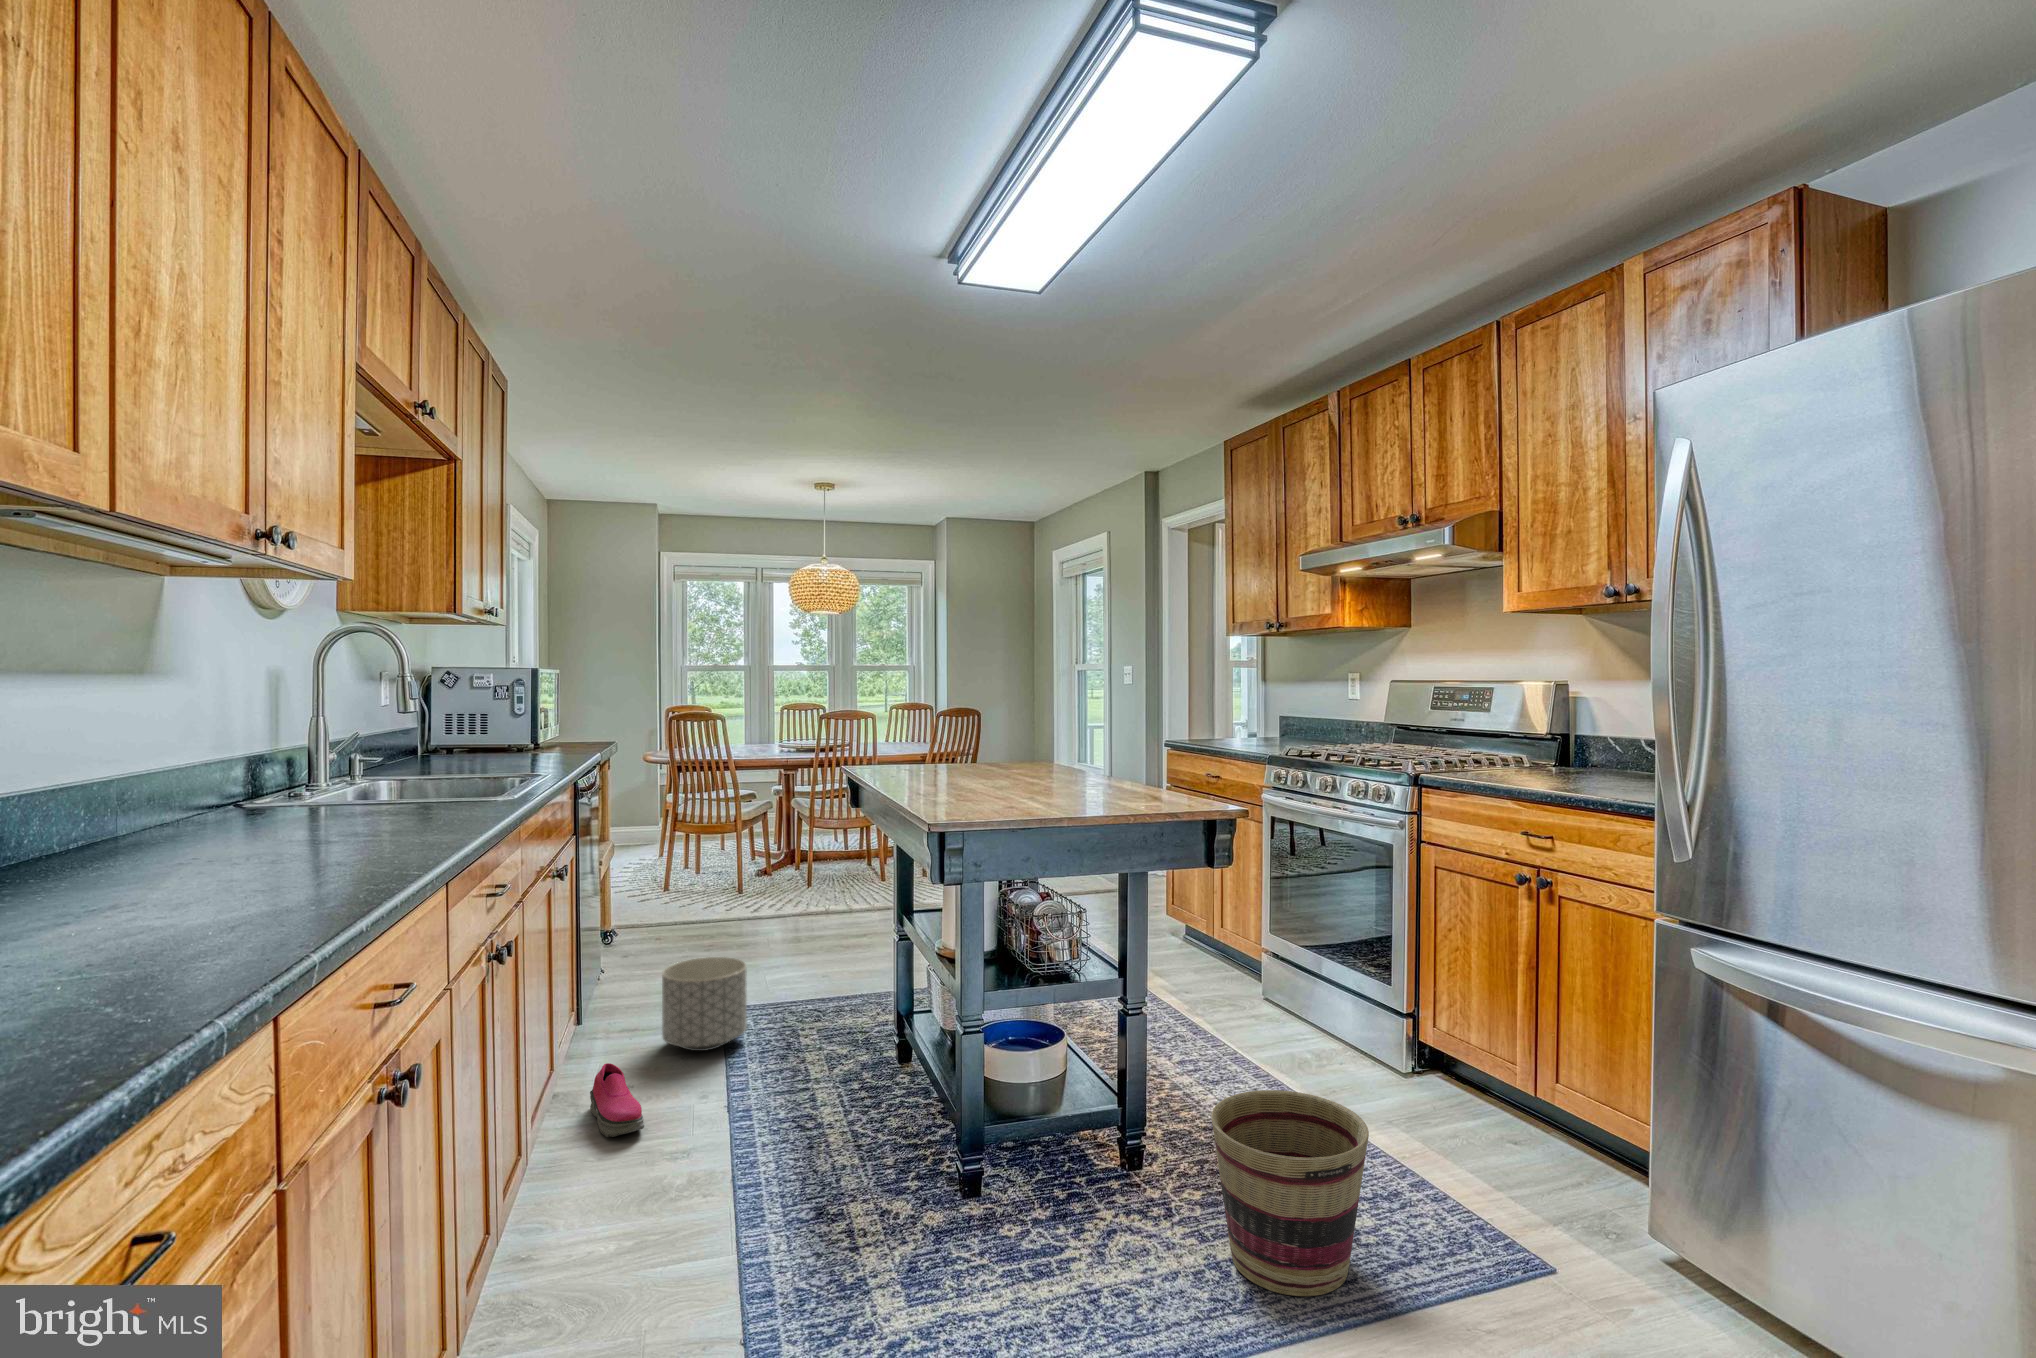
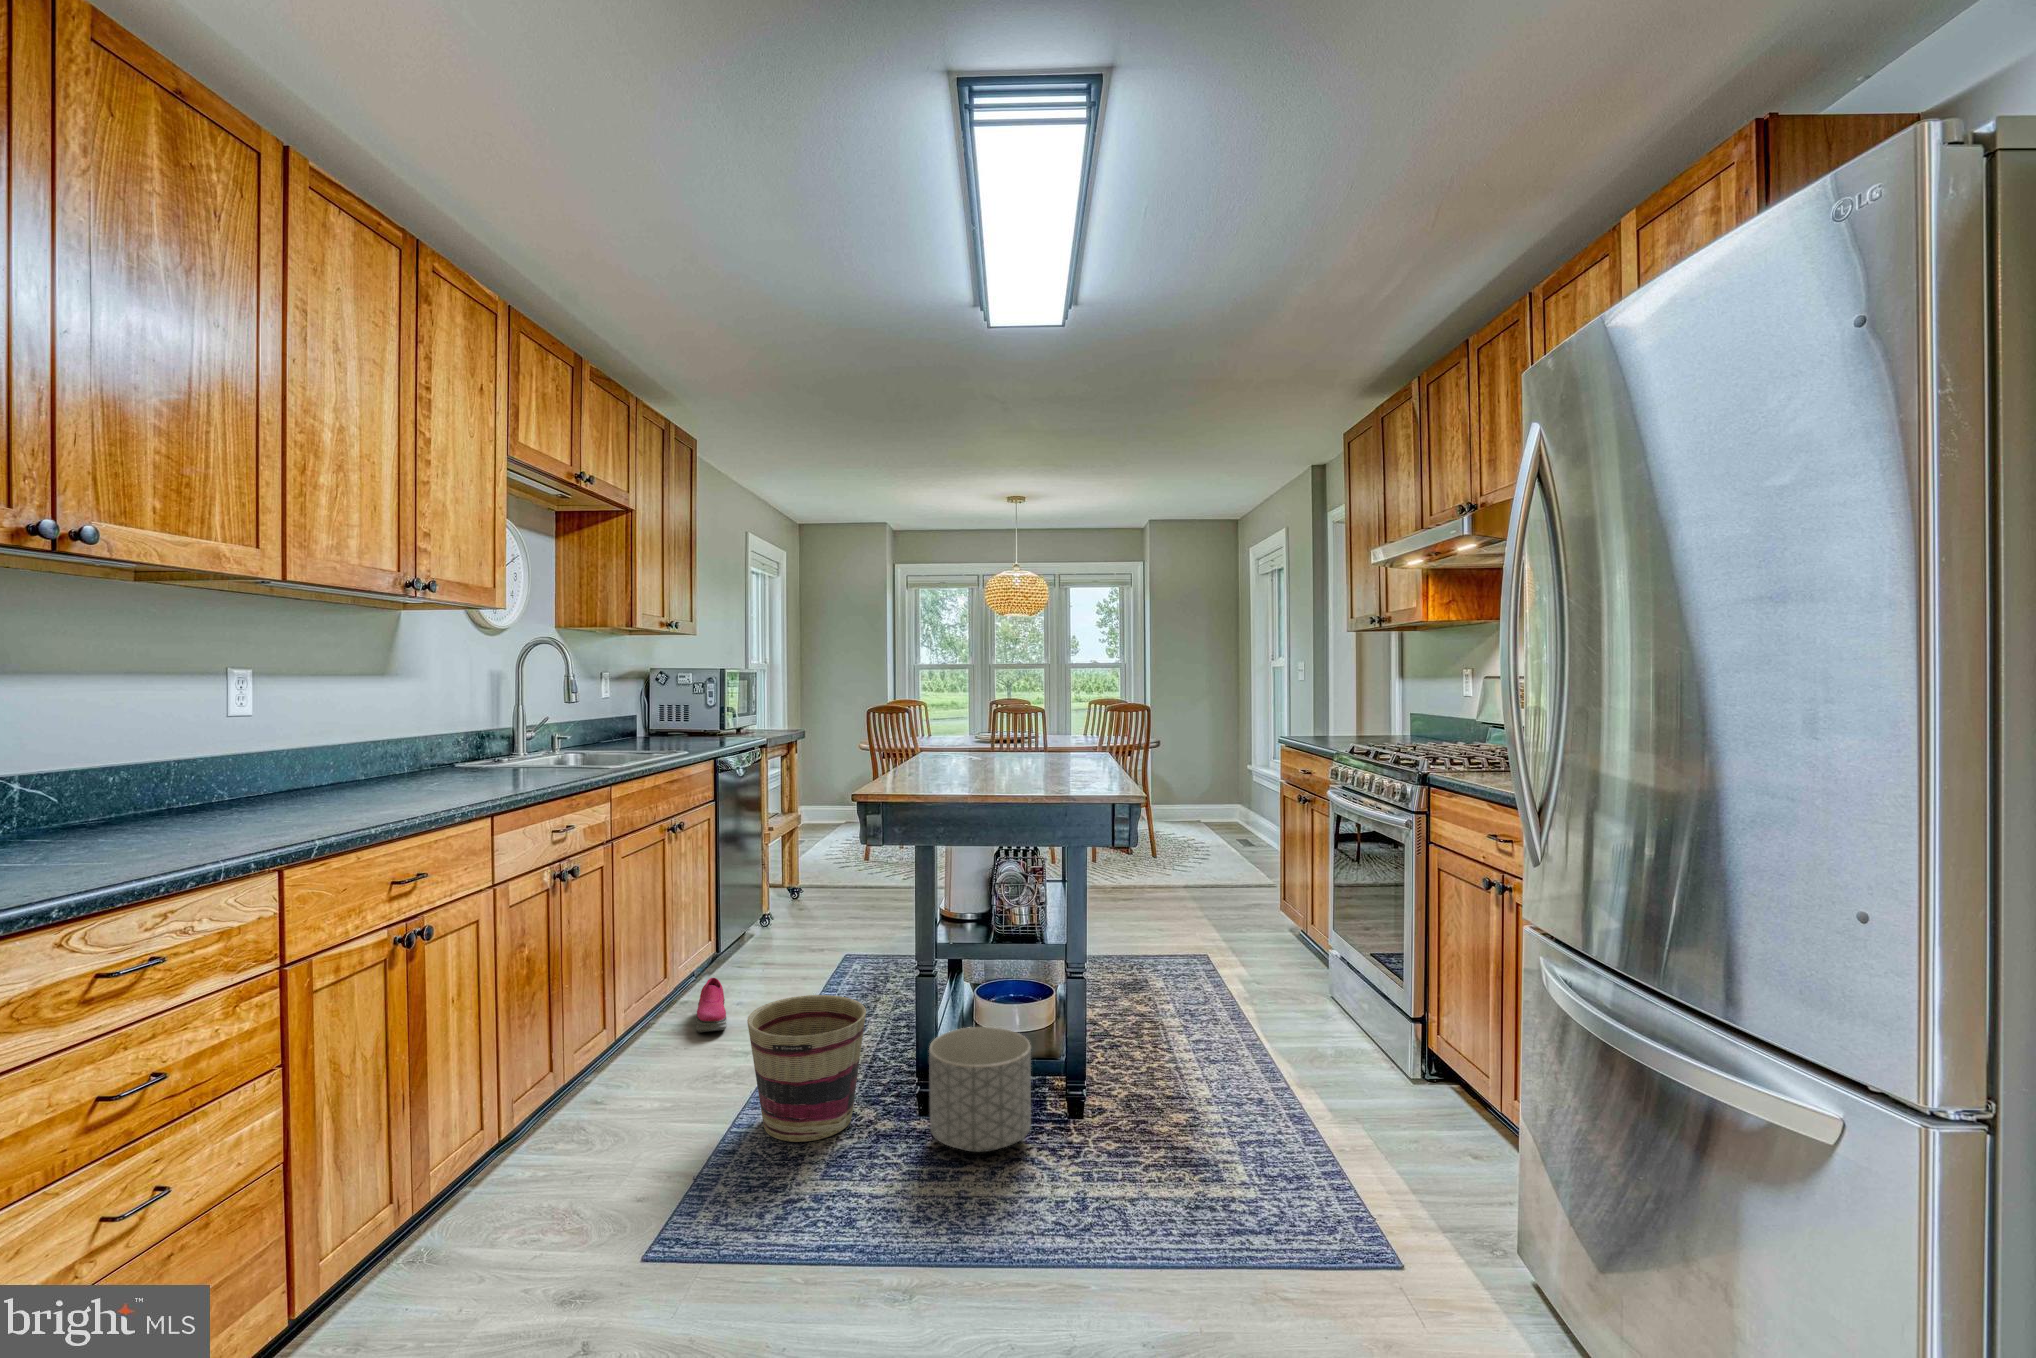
planter: present [662,957,747,1051] -> present [929,1027,1031,1152]
basket: present [1211,1090,1369,1296] -> present [747,995,866,1142]

